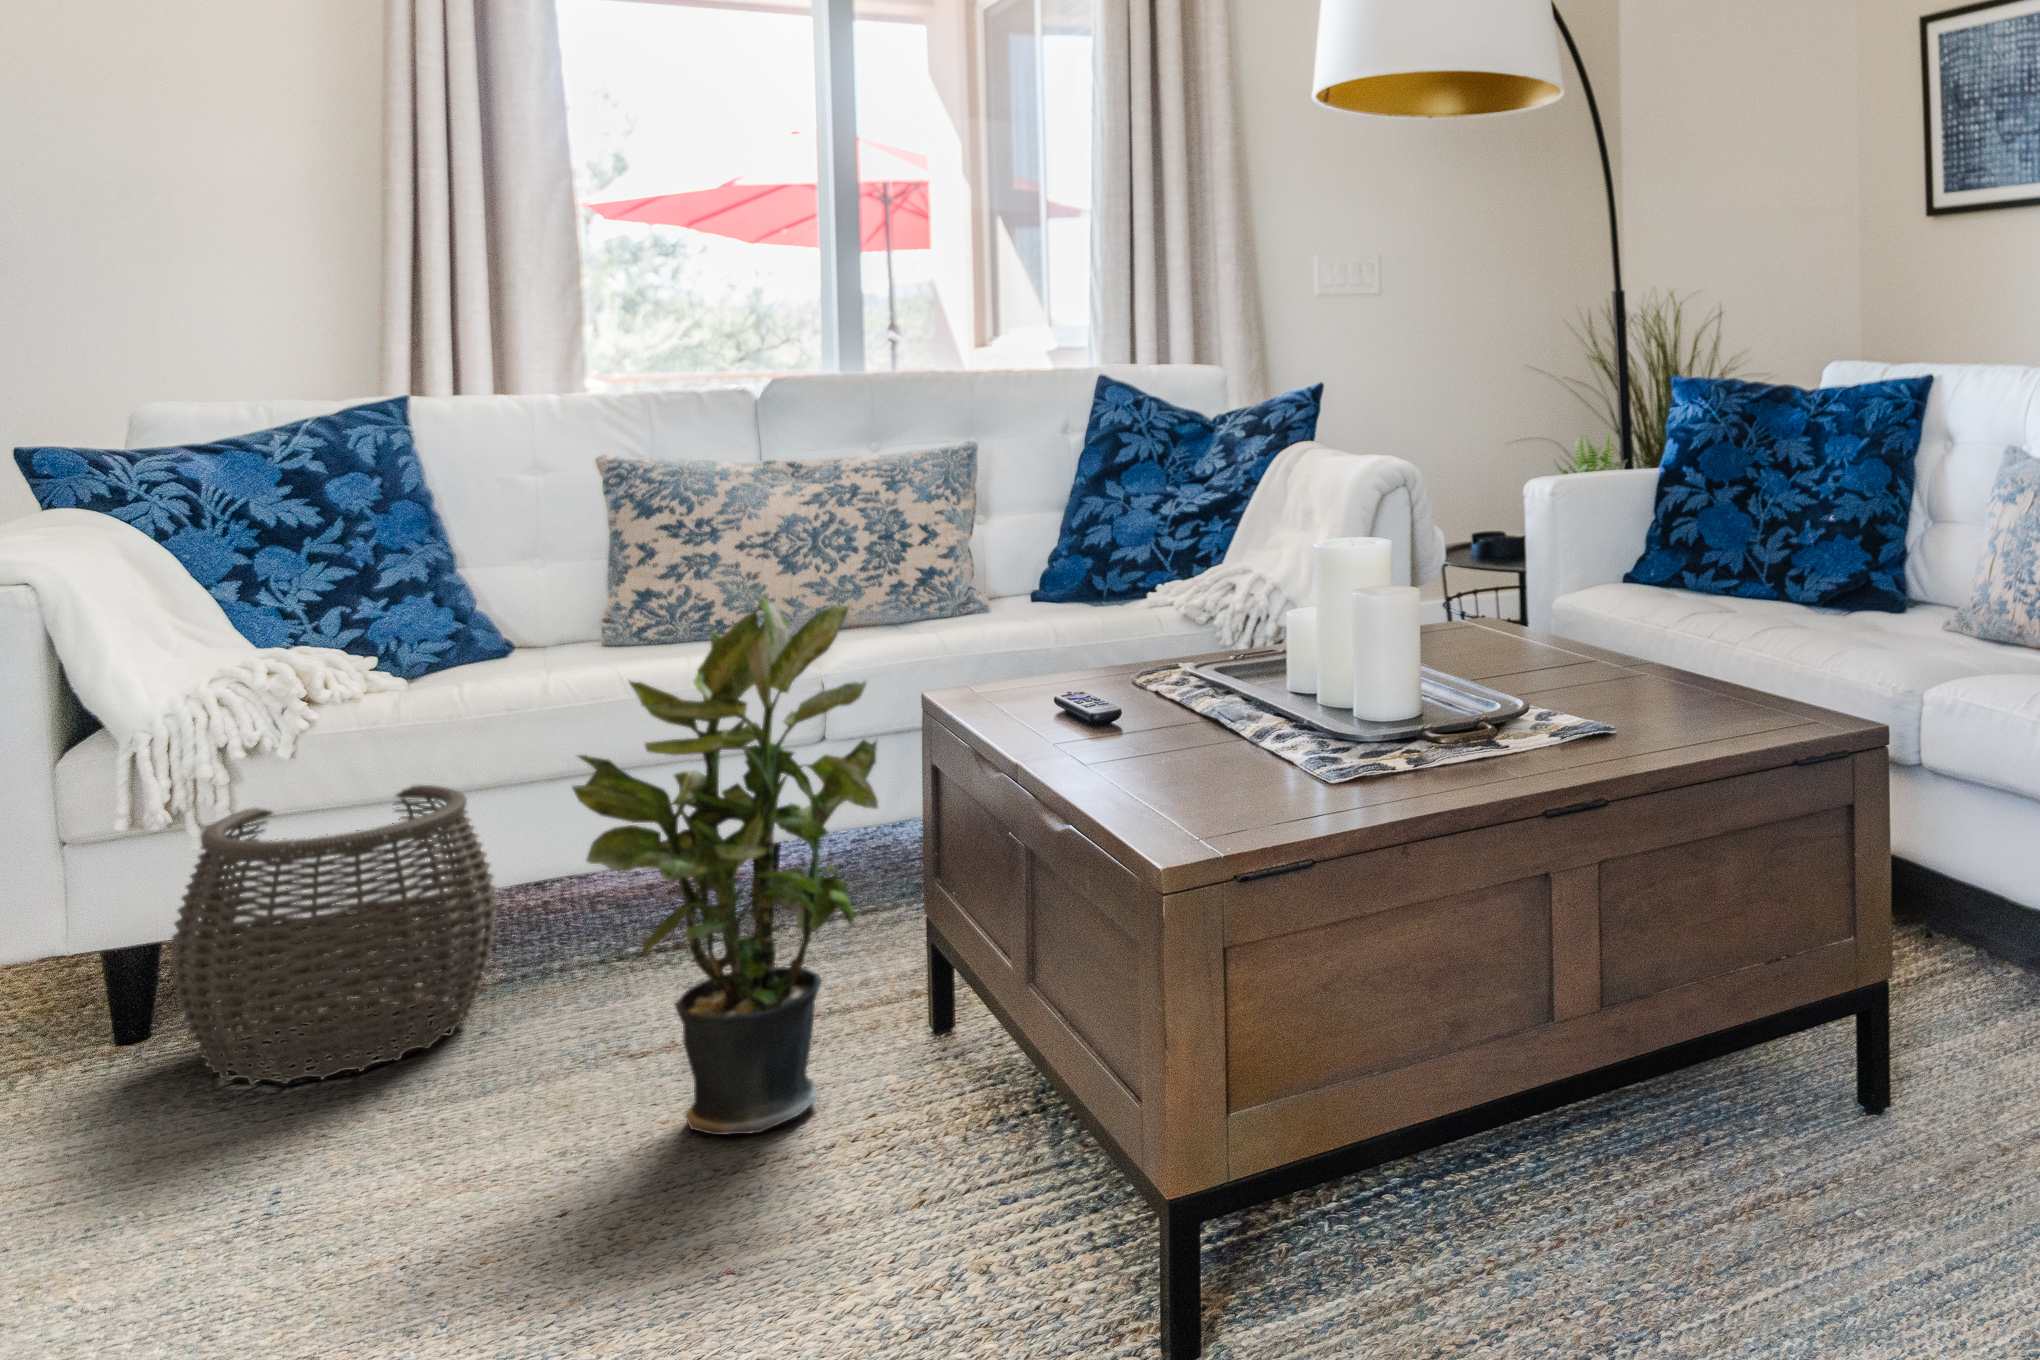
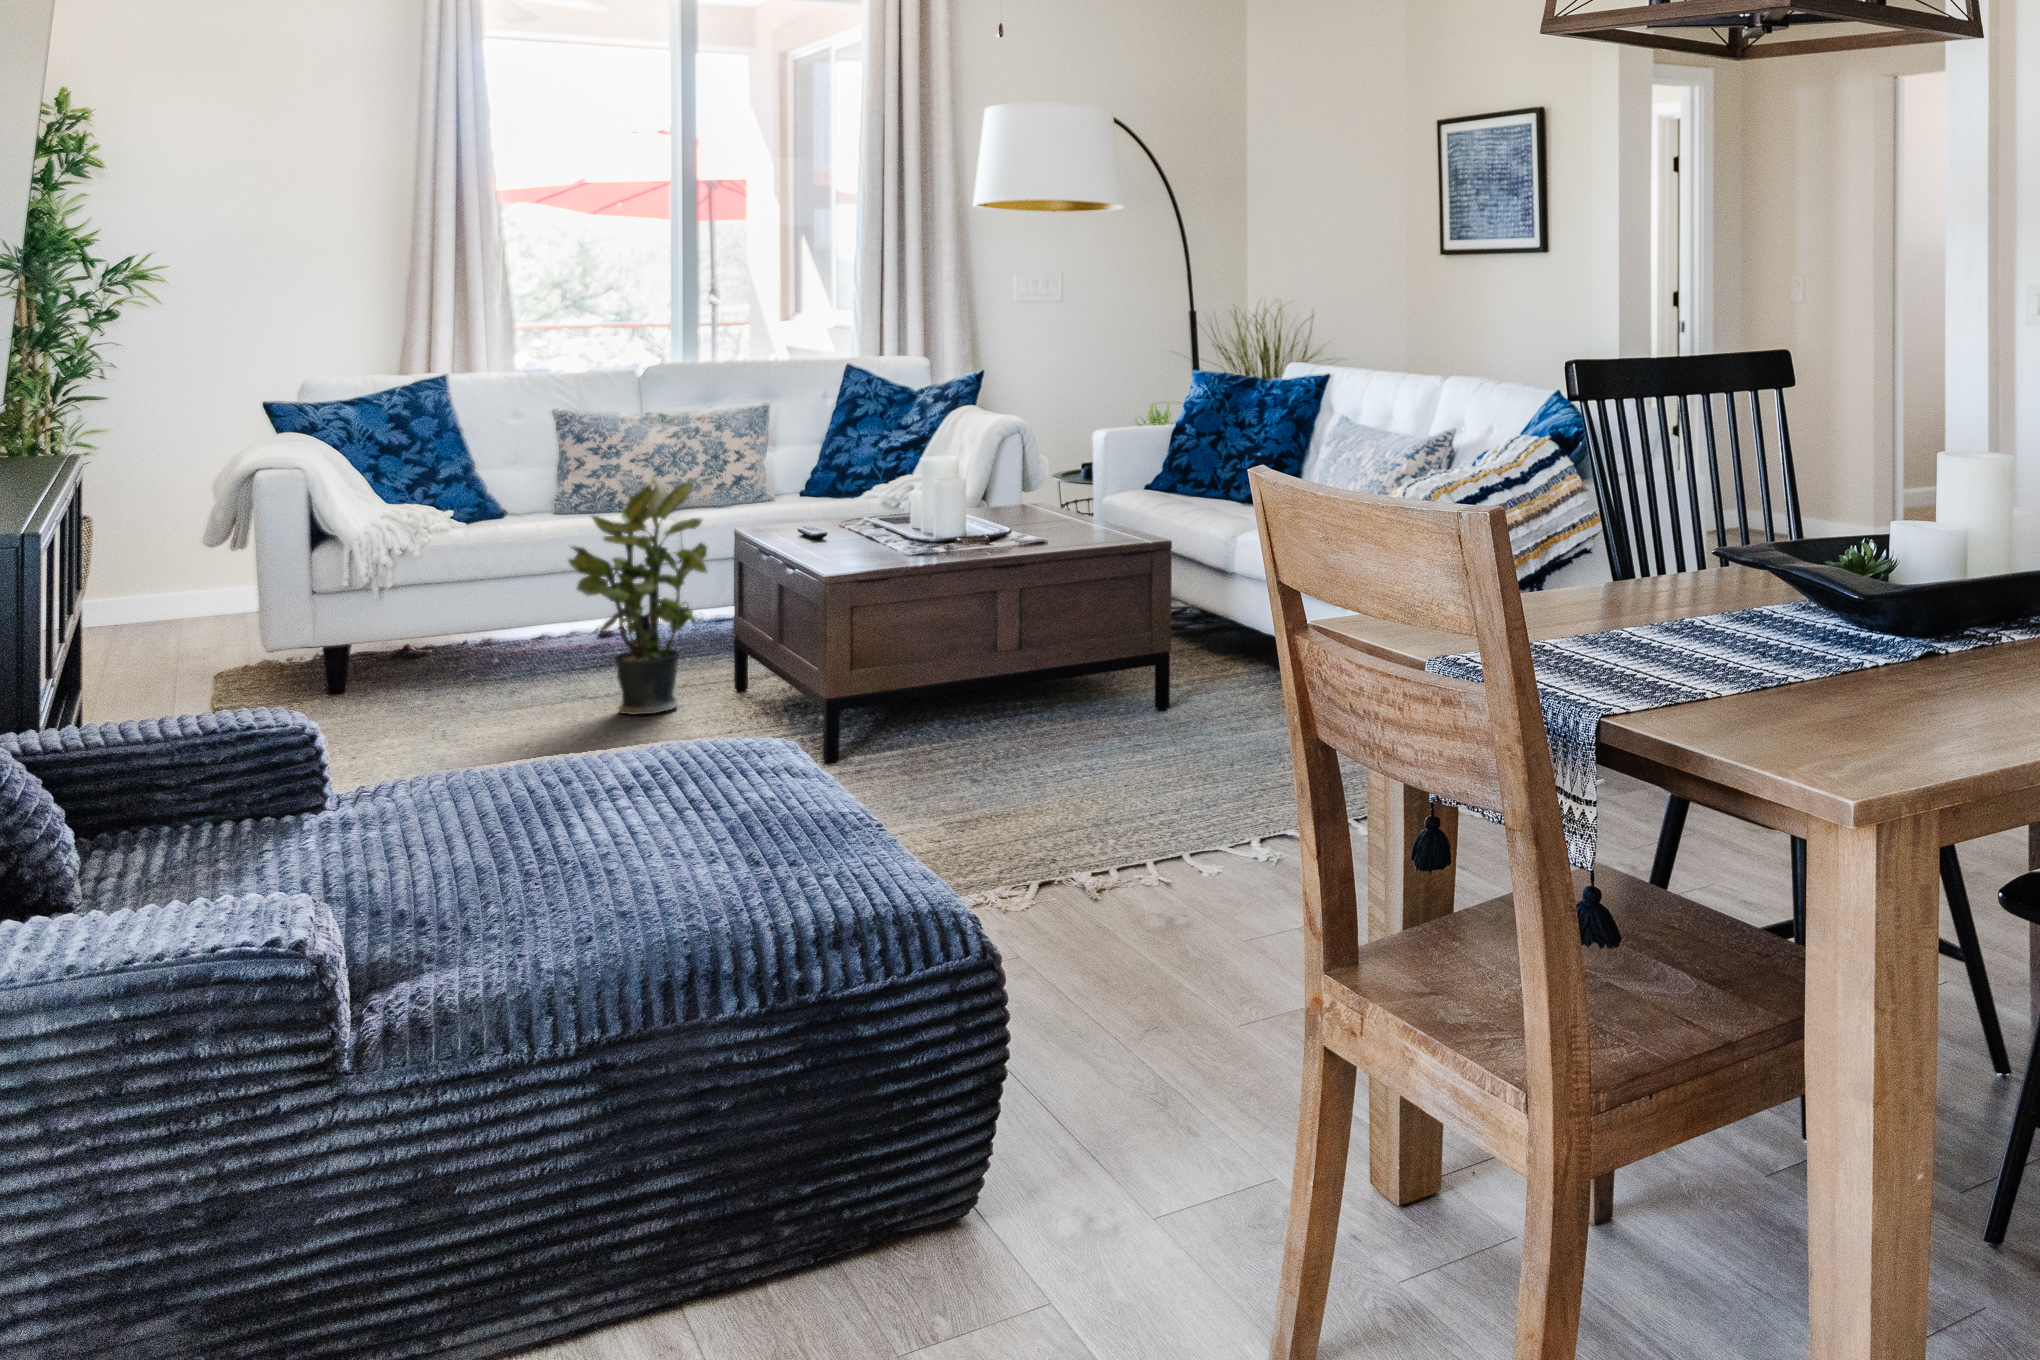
woven basket: present [171,785,497,1084] -> none [365,573,518,702]

